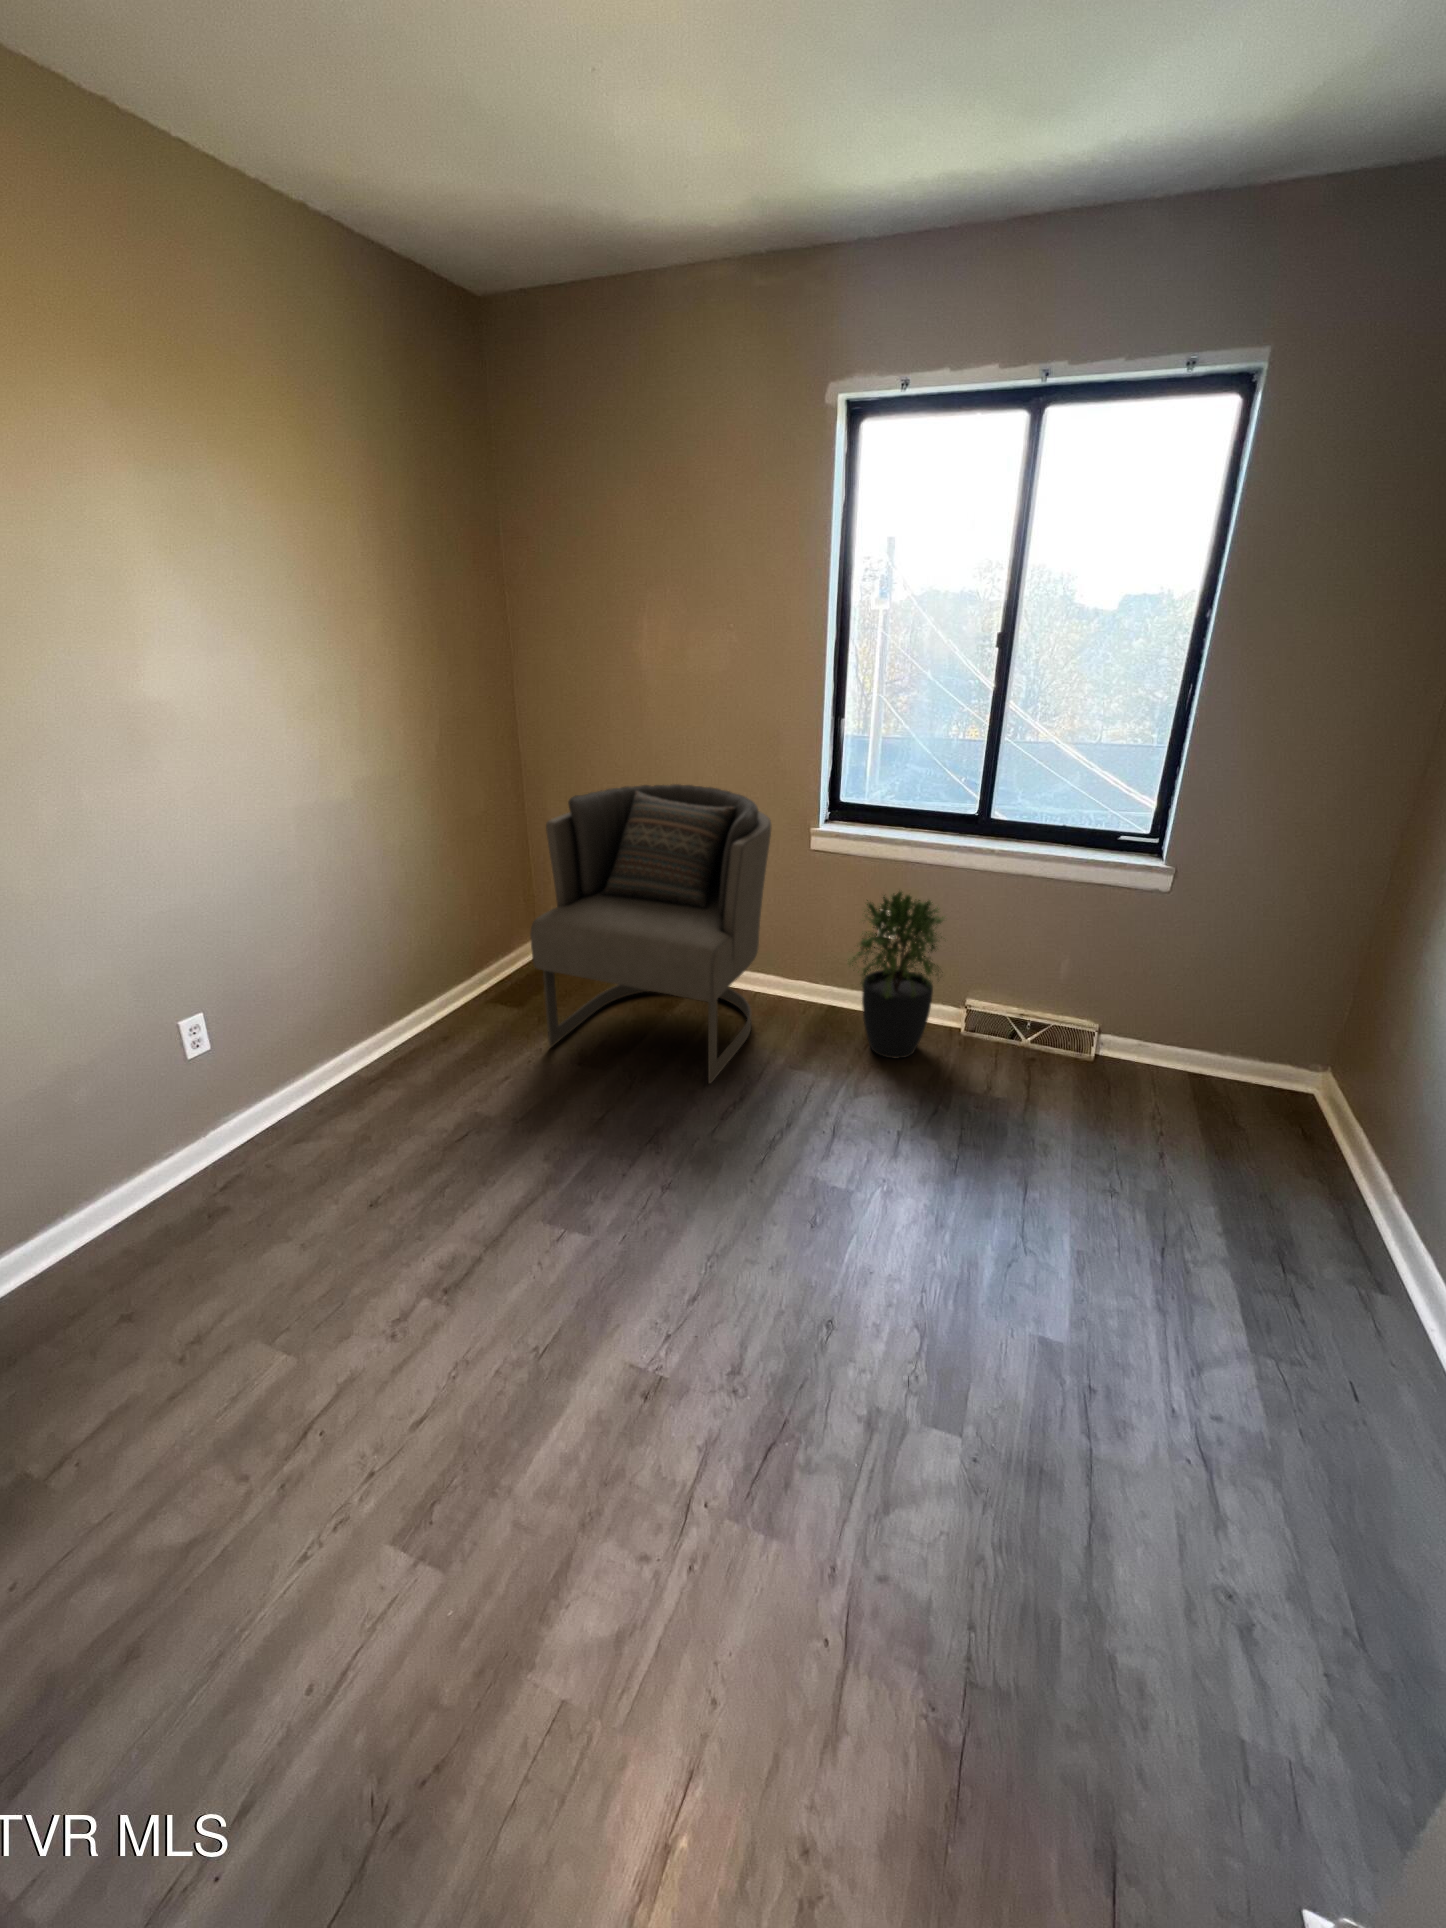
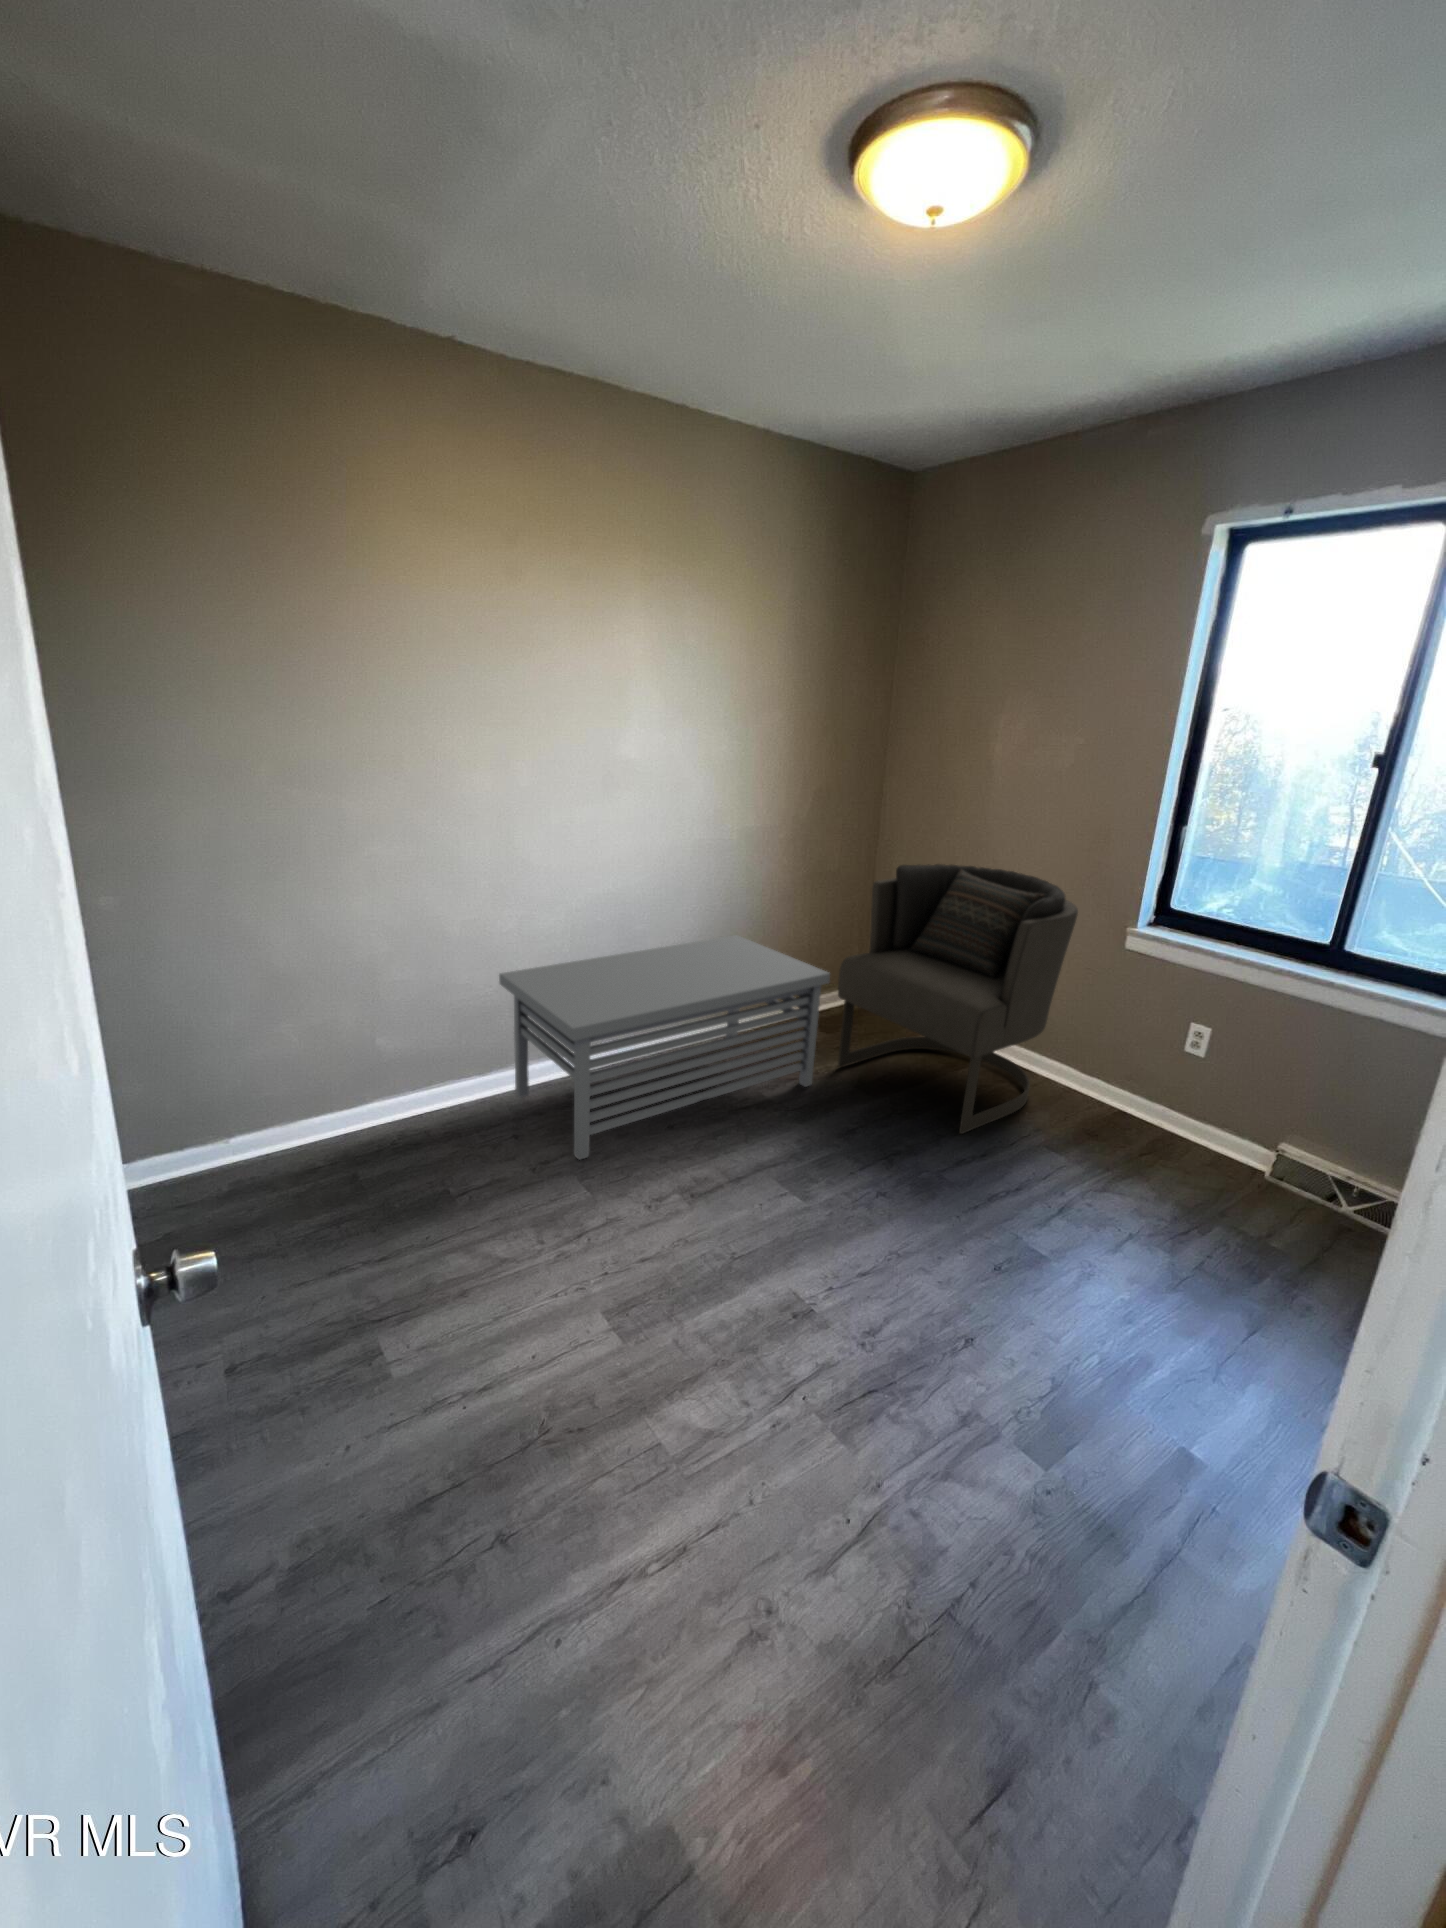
potted plant: present [848,892,943,1059] -> none [1129,999,1262,1177]
storage bench: none [9,920,530,1315] -> present [499,935,830,1160]

